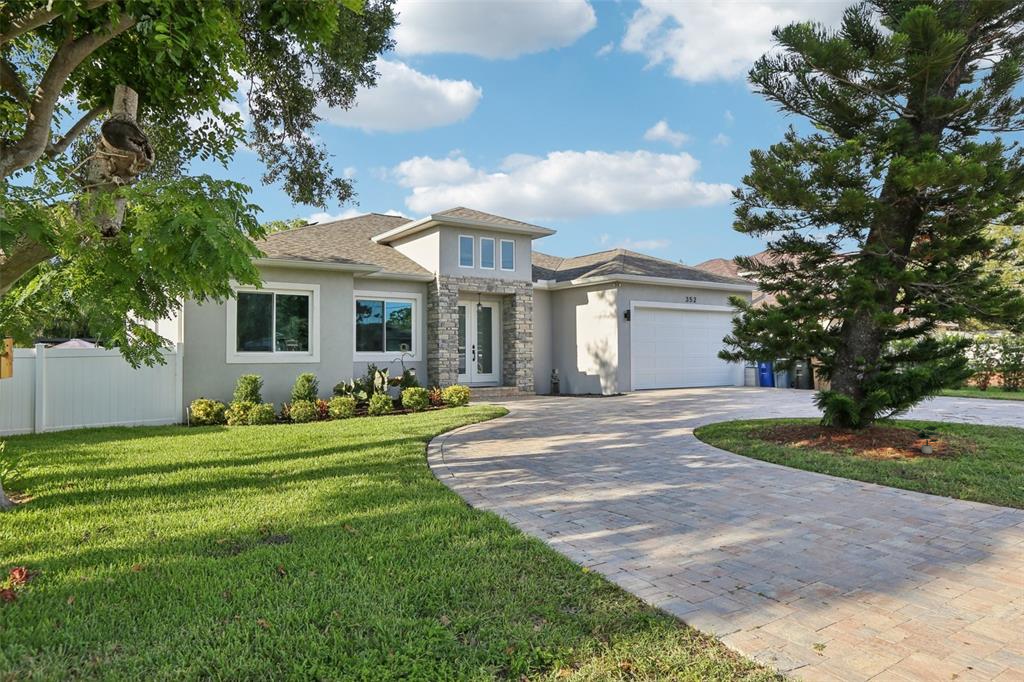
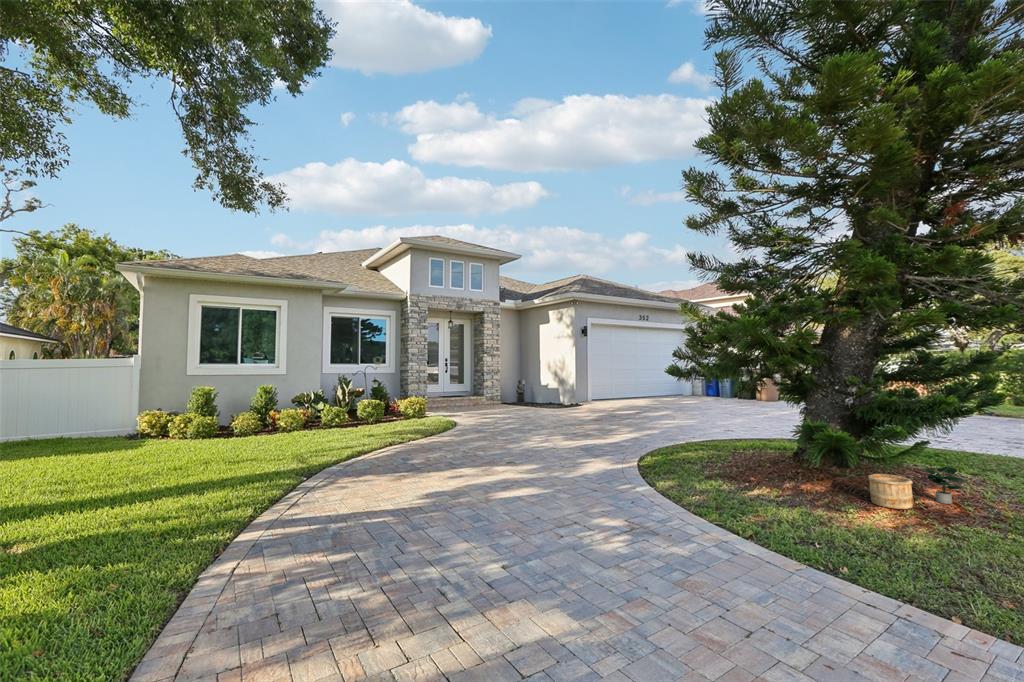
wooden bucket: none [870,432,900,456] -> present [868,474,913,509]

